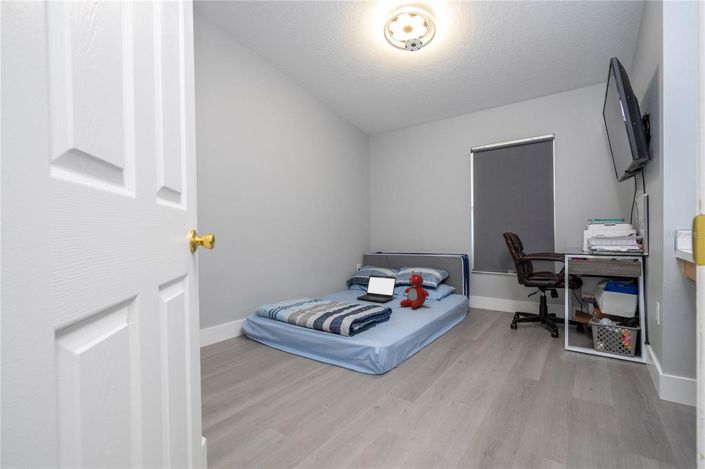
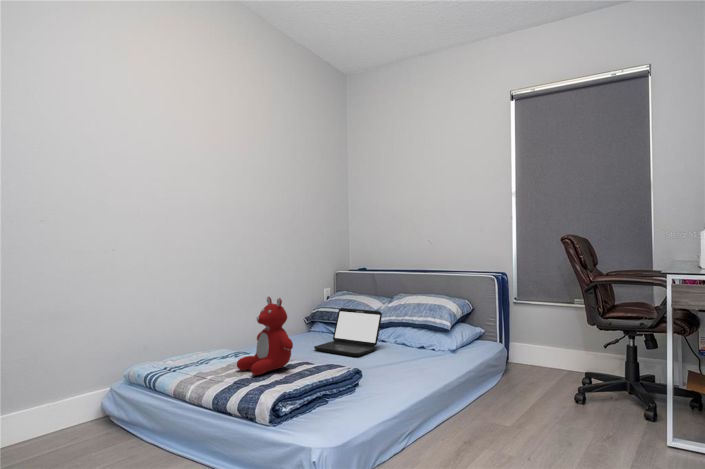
teddy bear: present [400,271,429,309] -> present [237,297,293,375]

